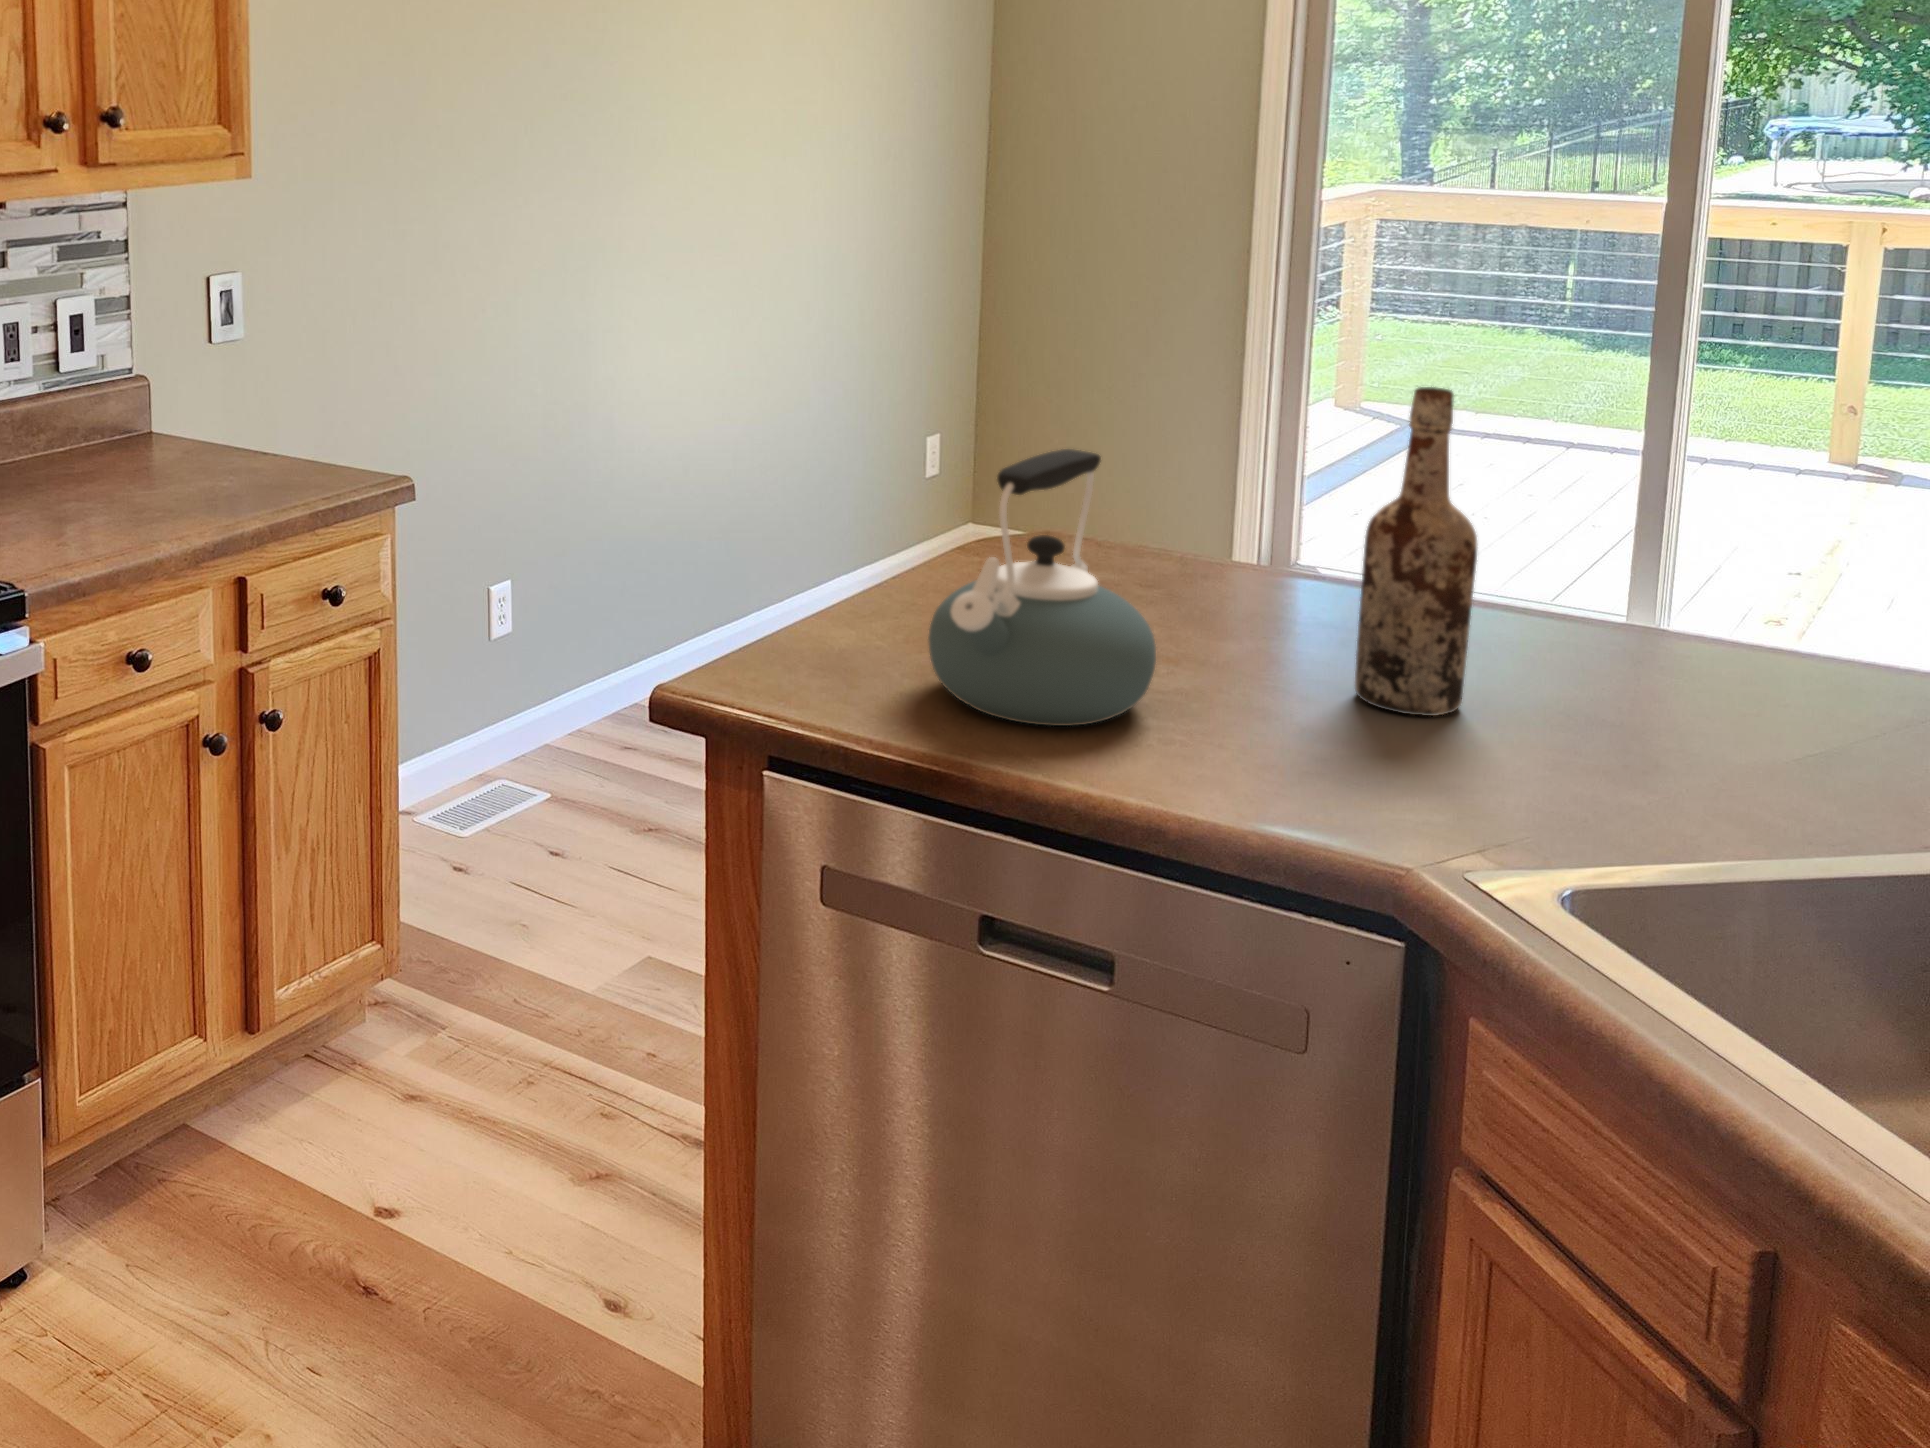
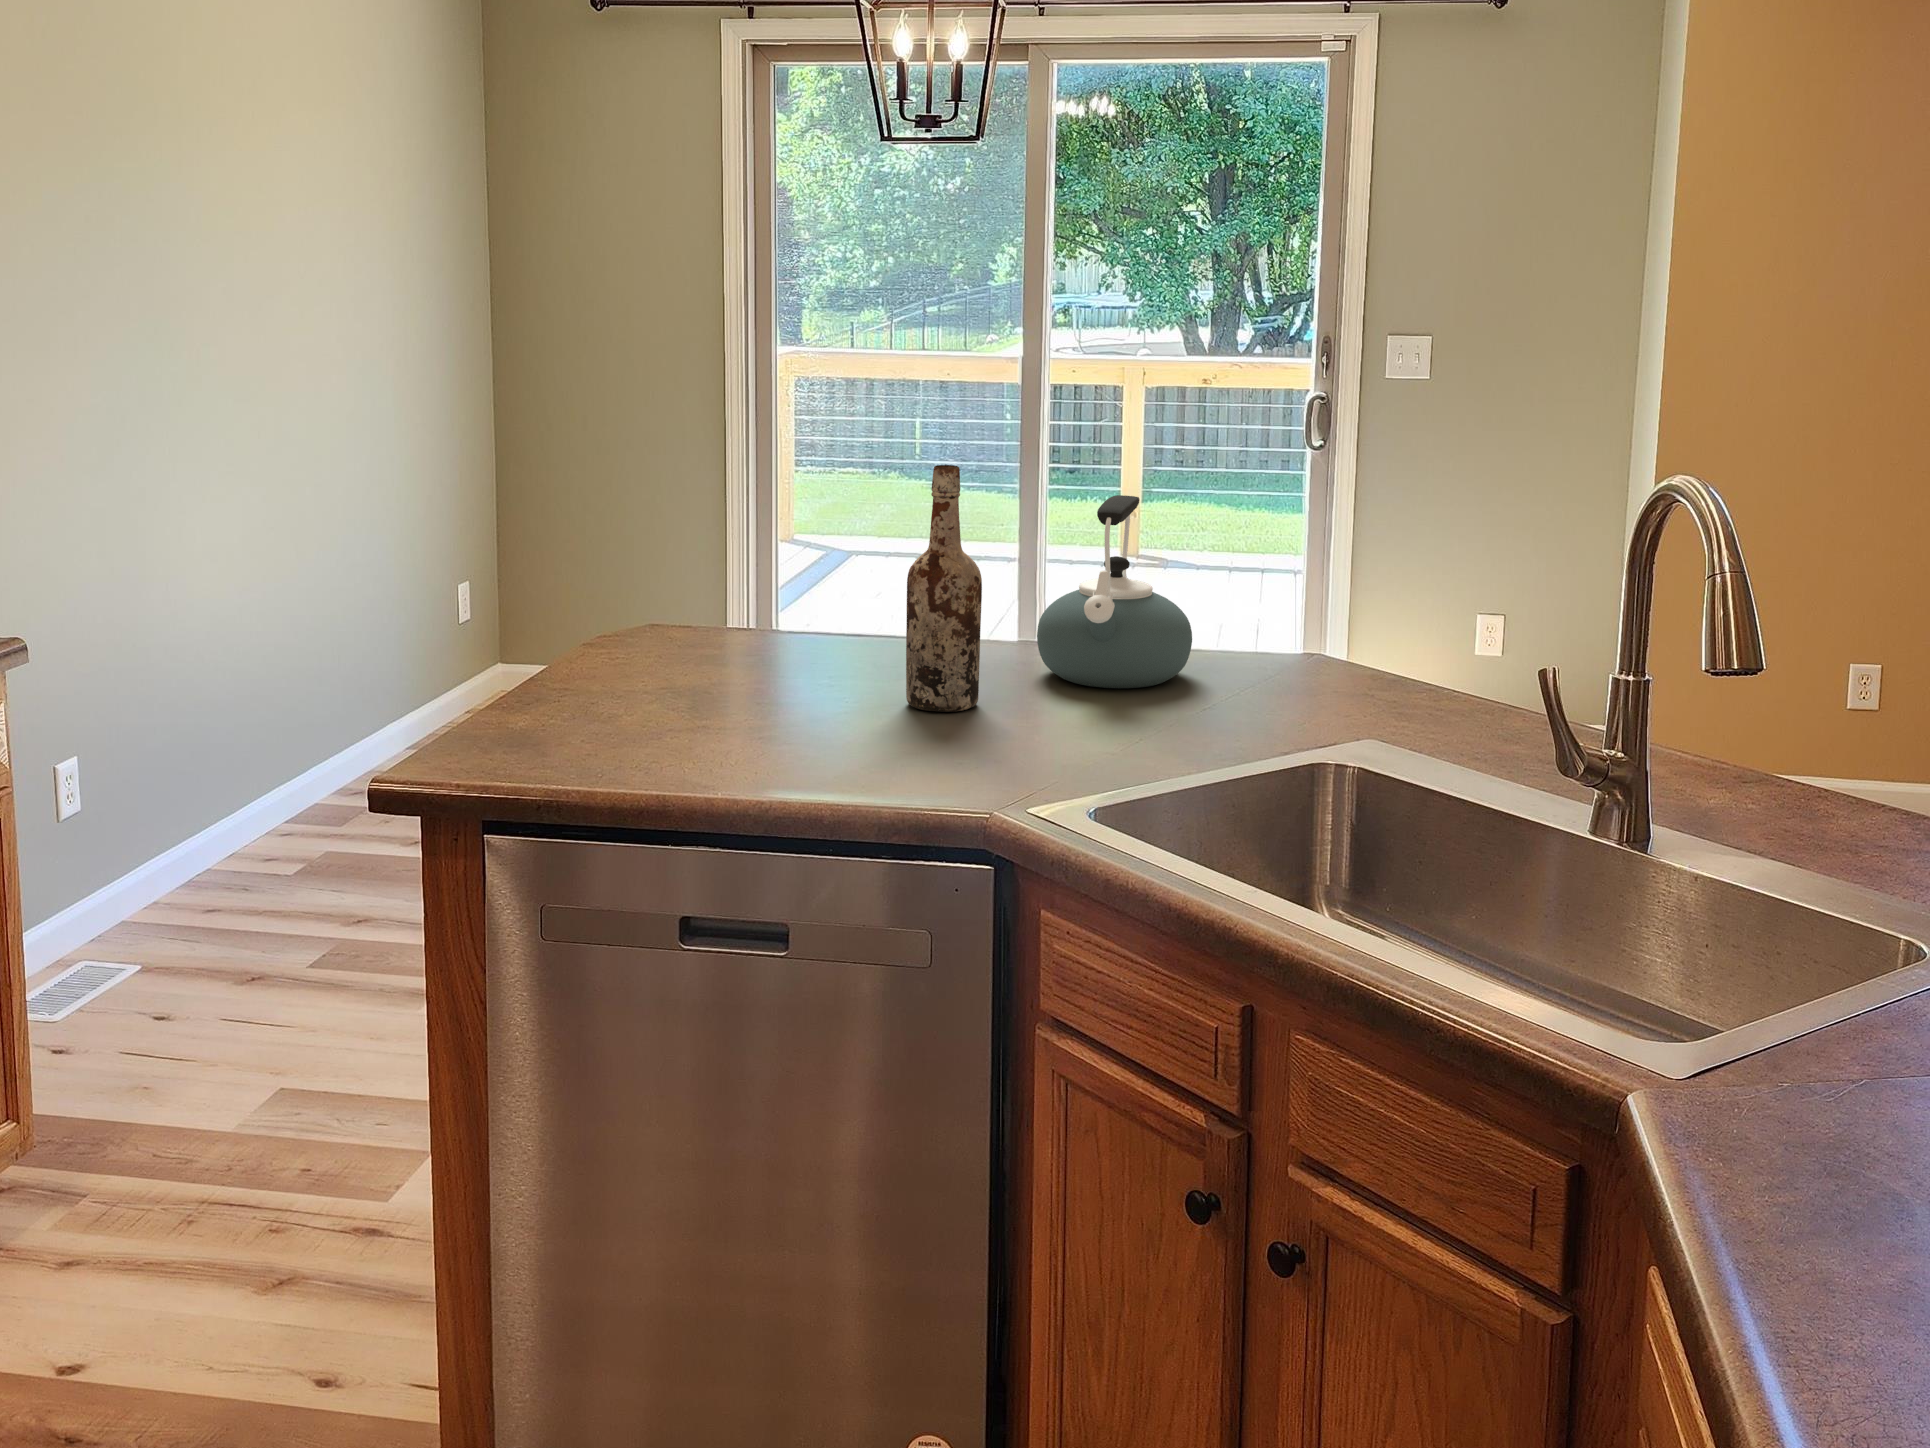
kettle: present [928,449,1156,726] -> present [1037,495,1192,688]

